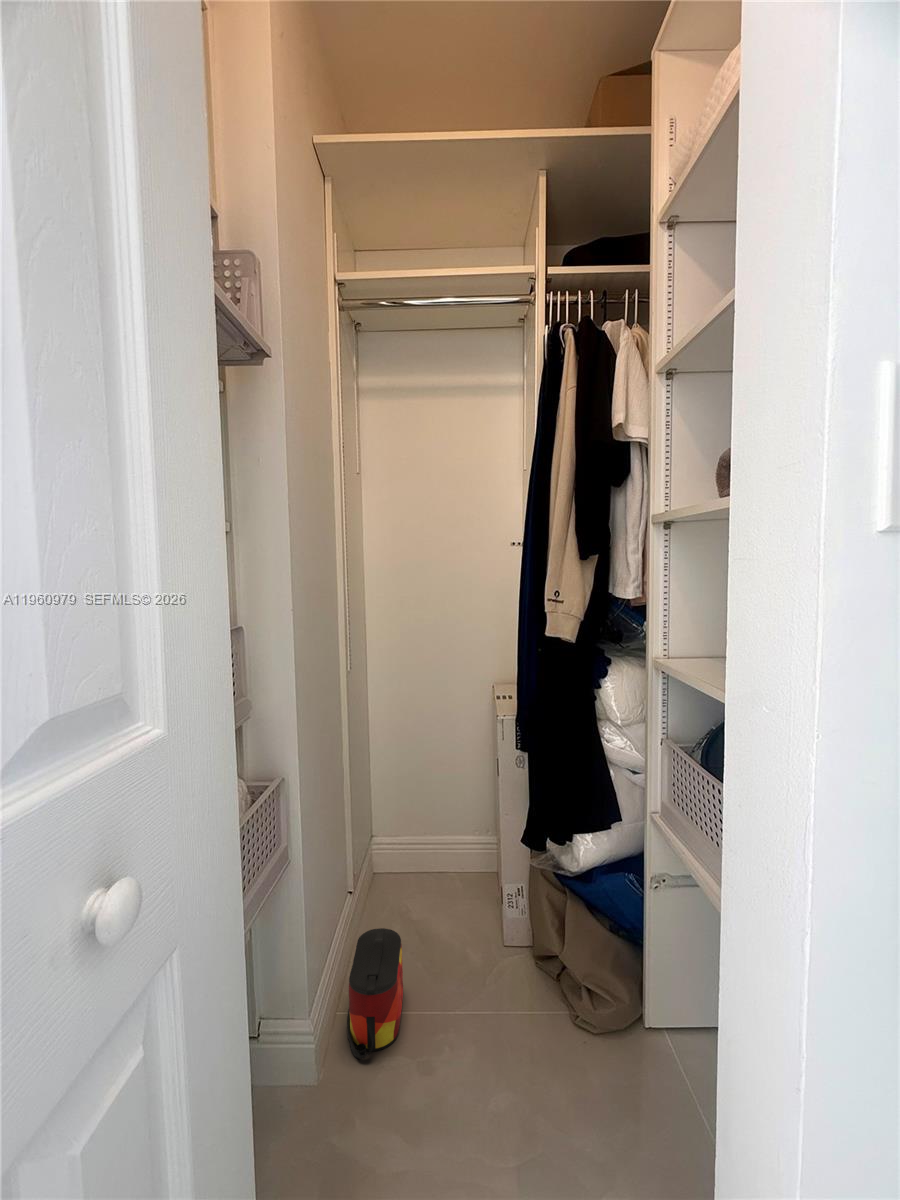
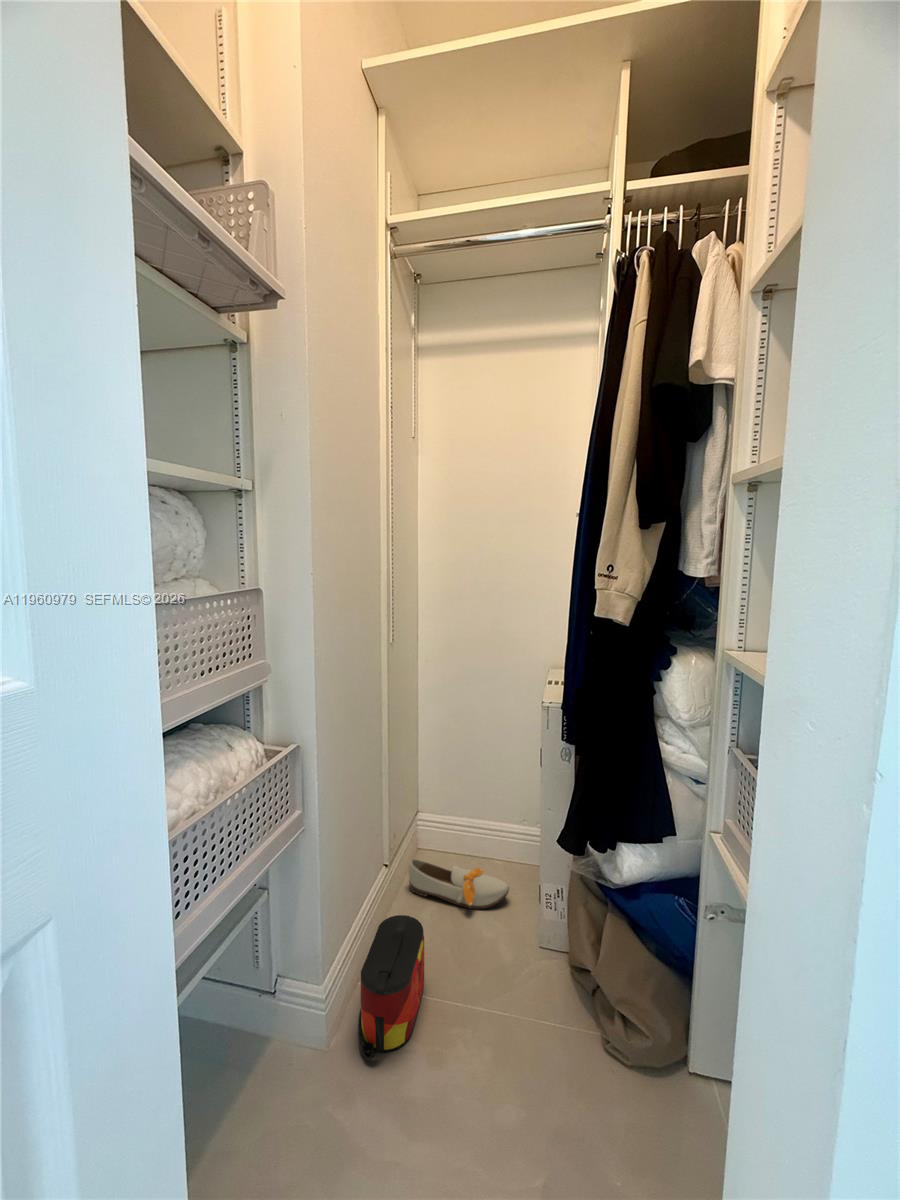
shoe: none [372,883,471,923] -> present [408,859,509,909]

